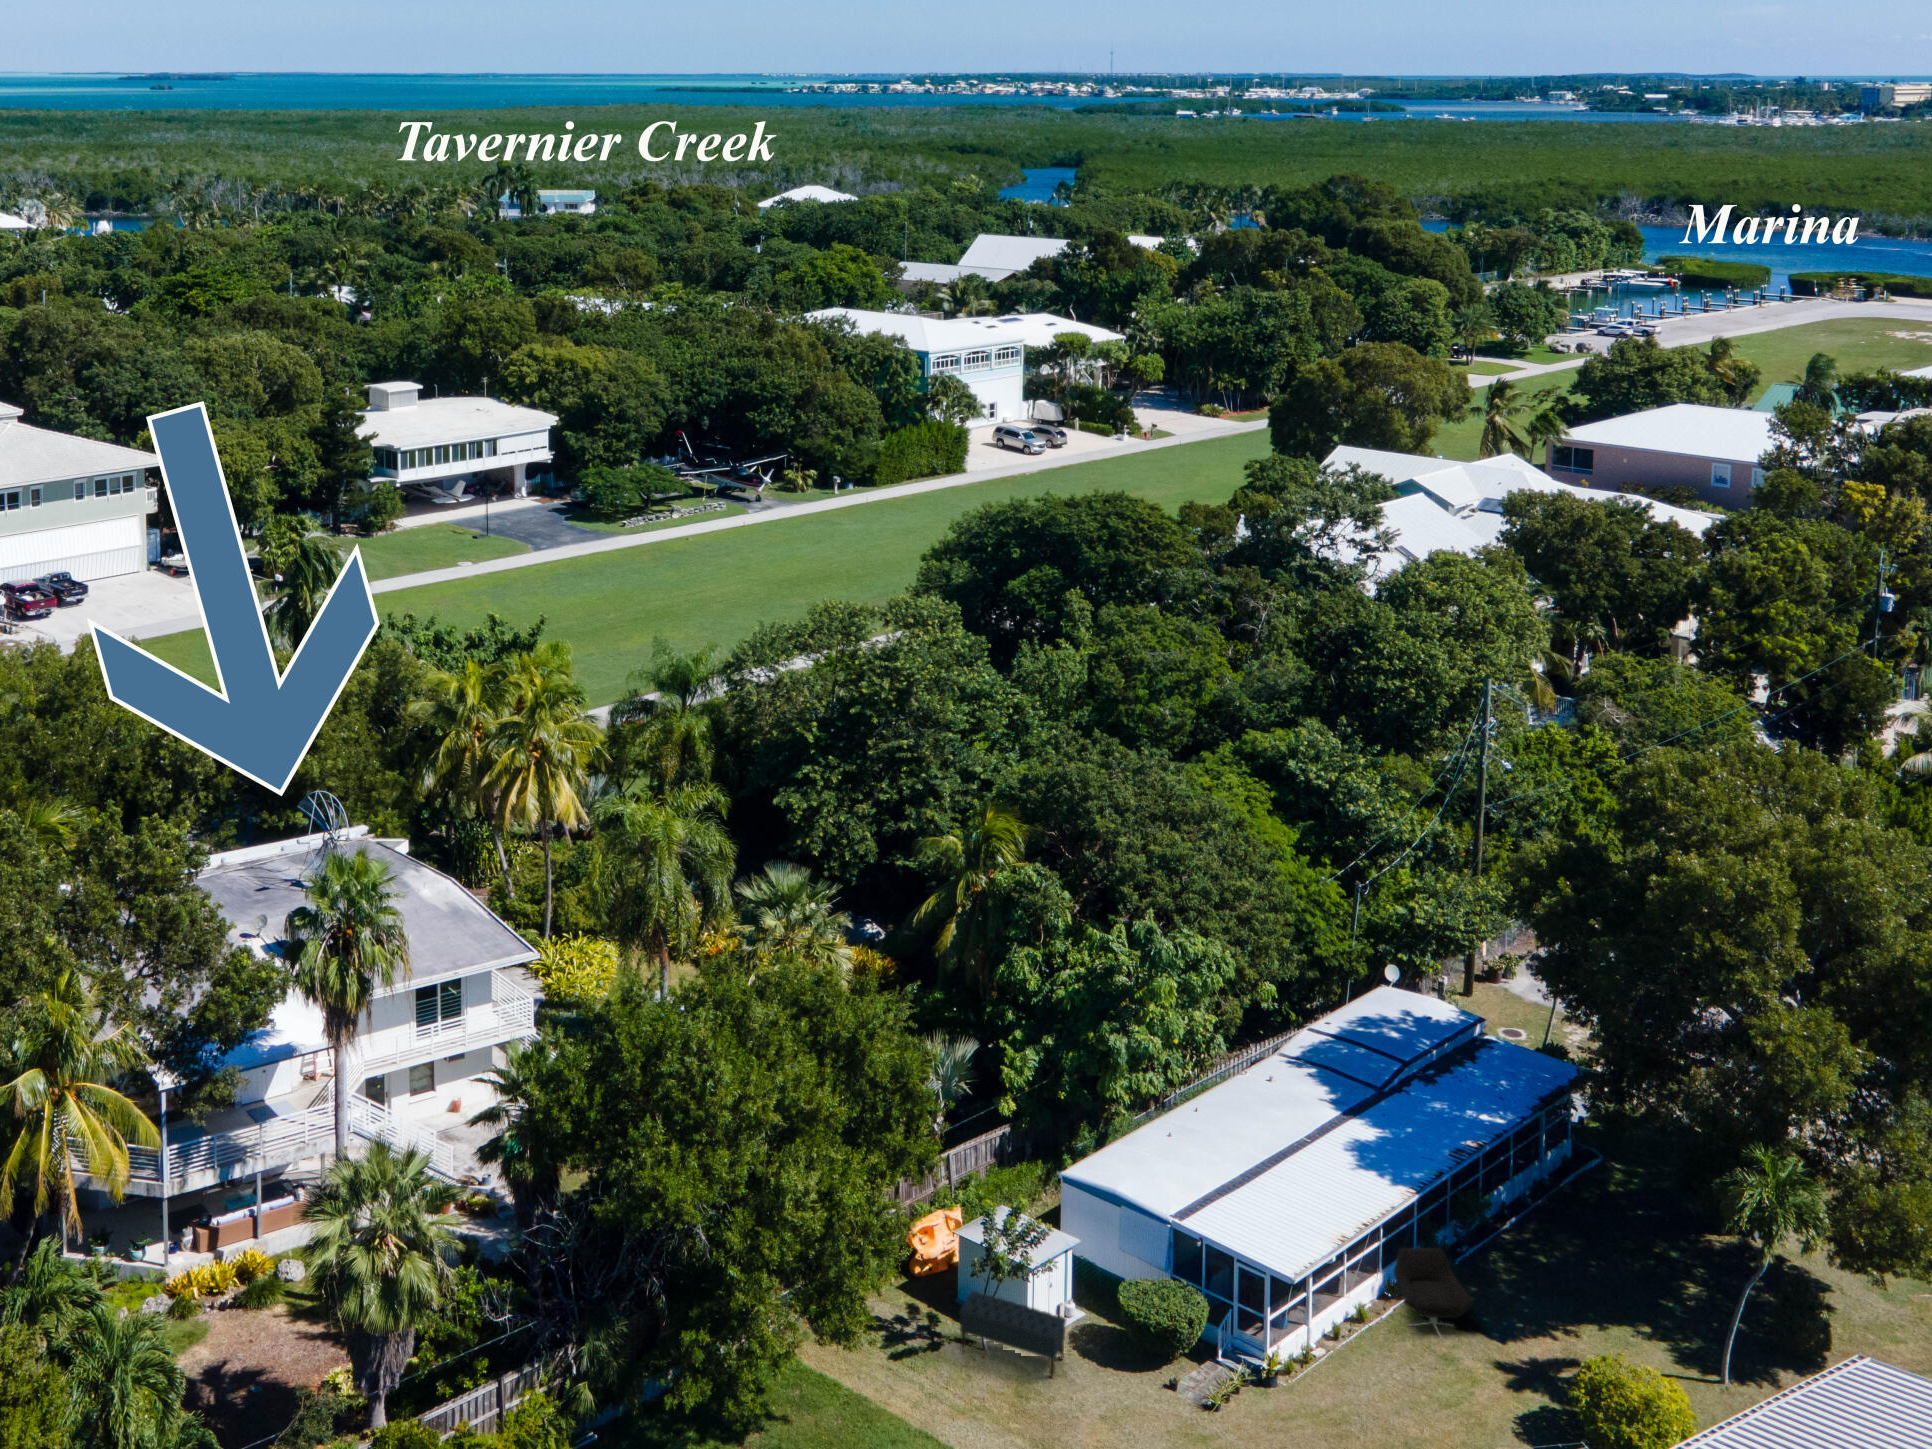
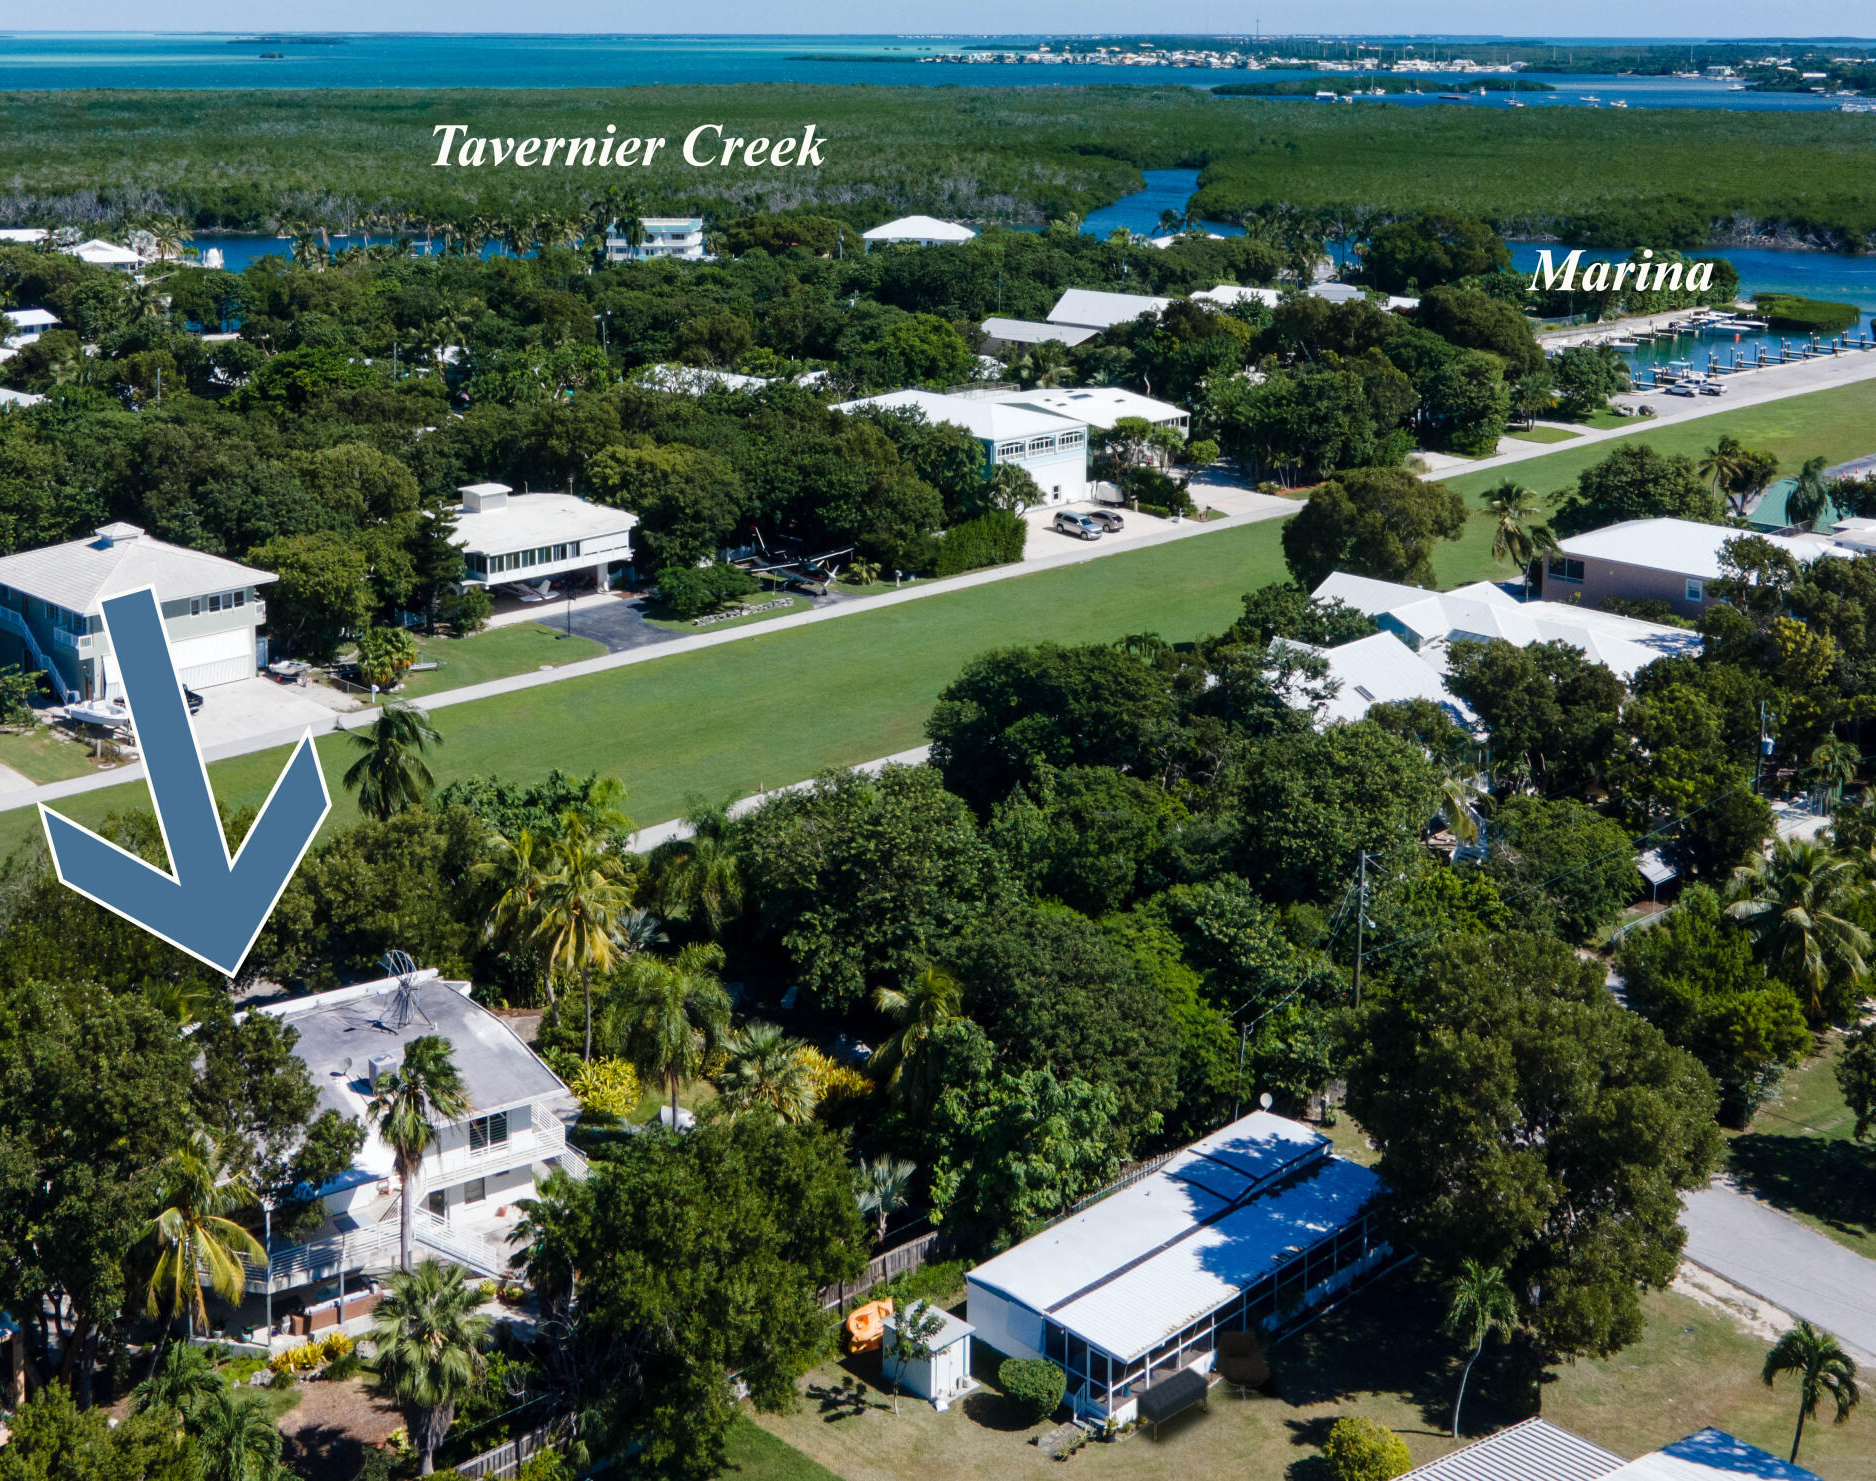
bench: present [959,1291,1066,1378] -> present [1136,1367,1209,1441]

